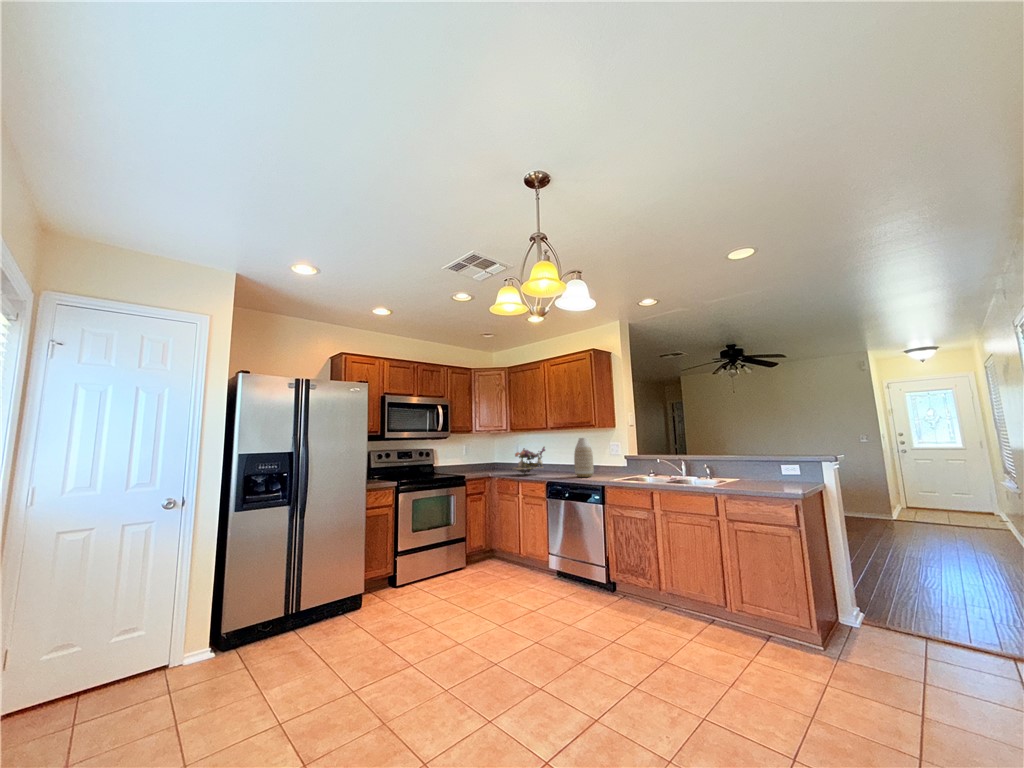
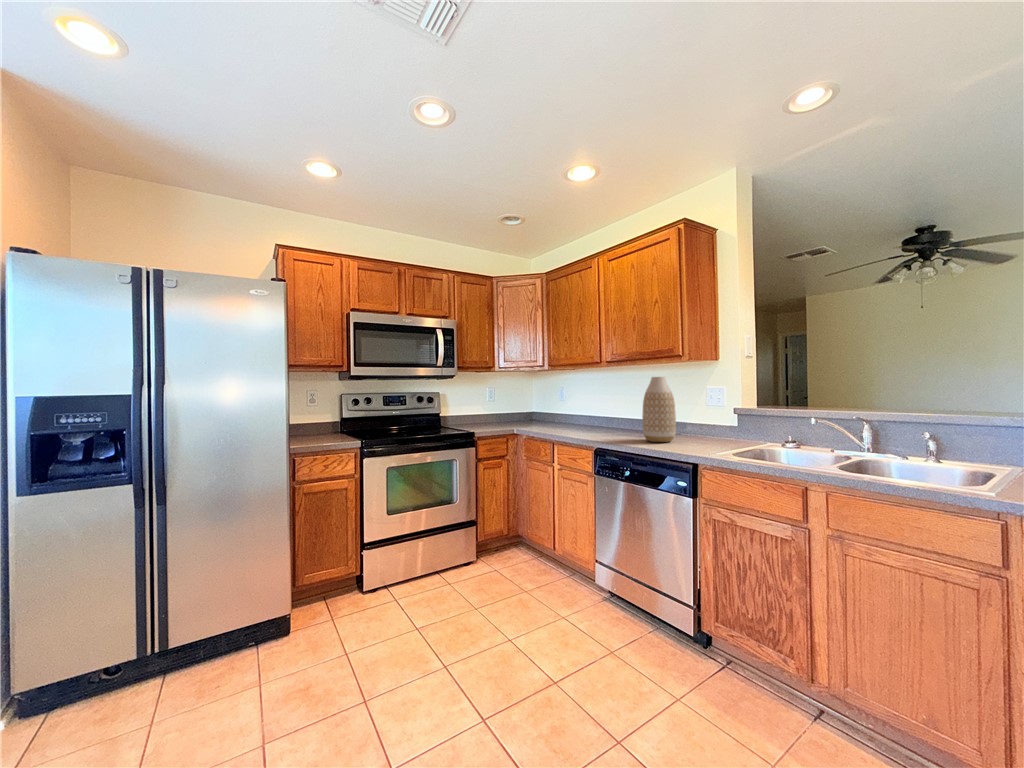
flower arrangement: present [515,447,545,473] -> none [546,390,598,432]

